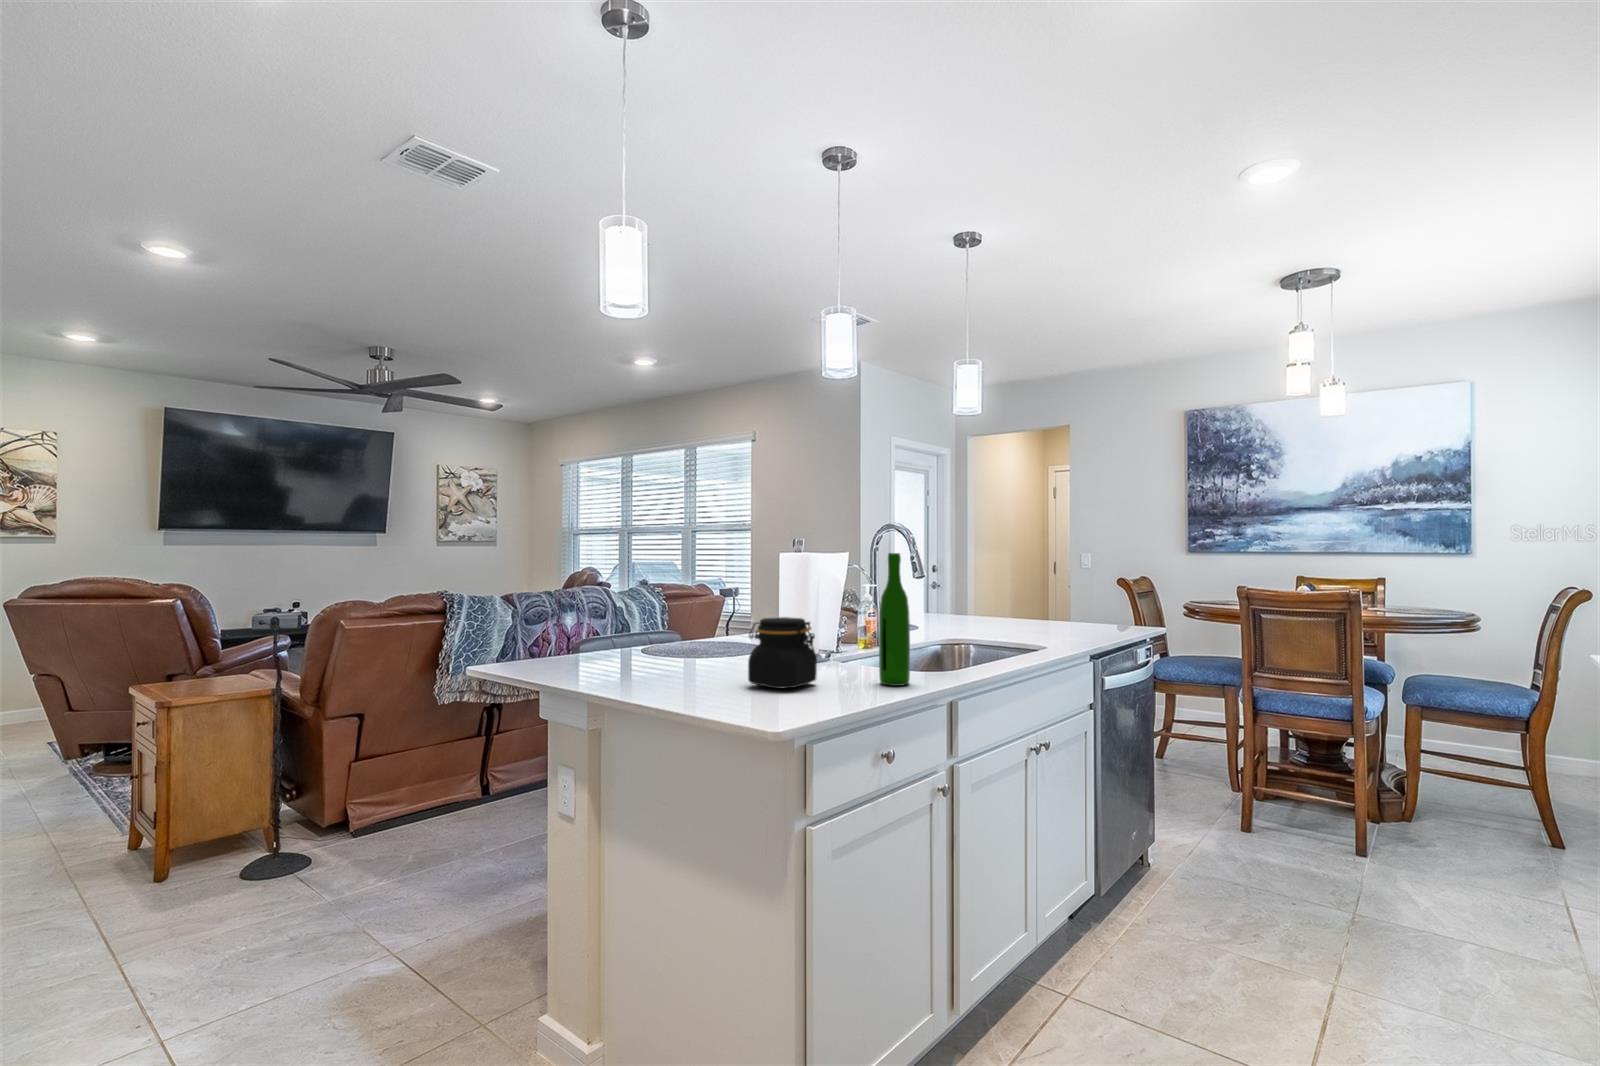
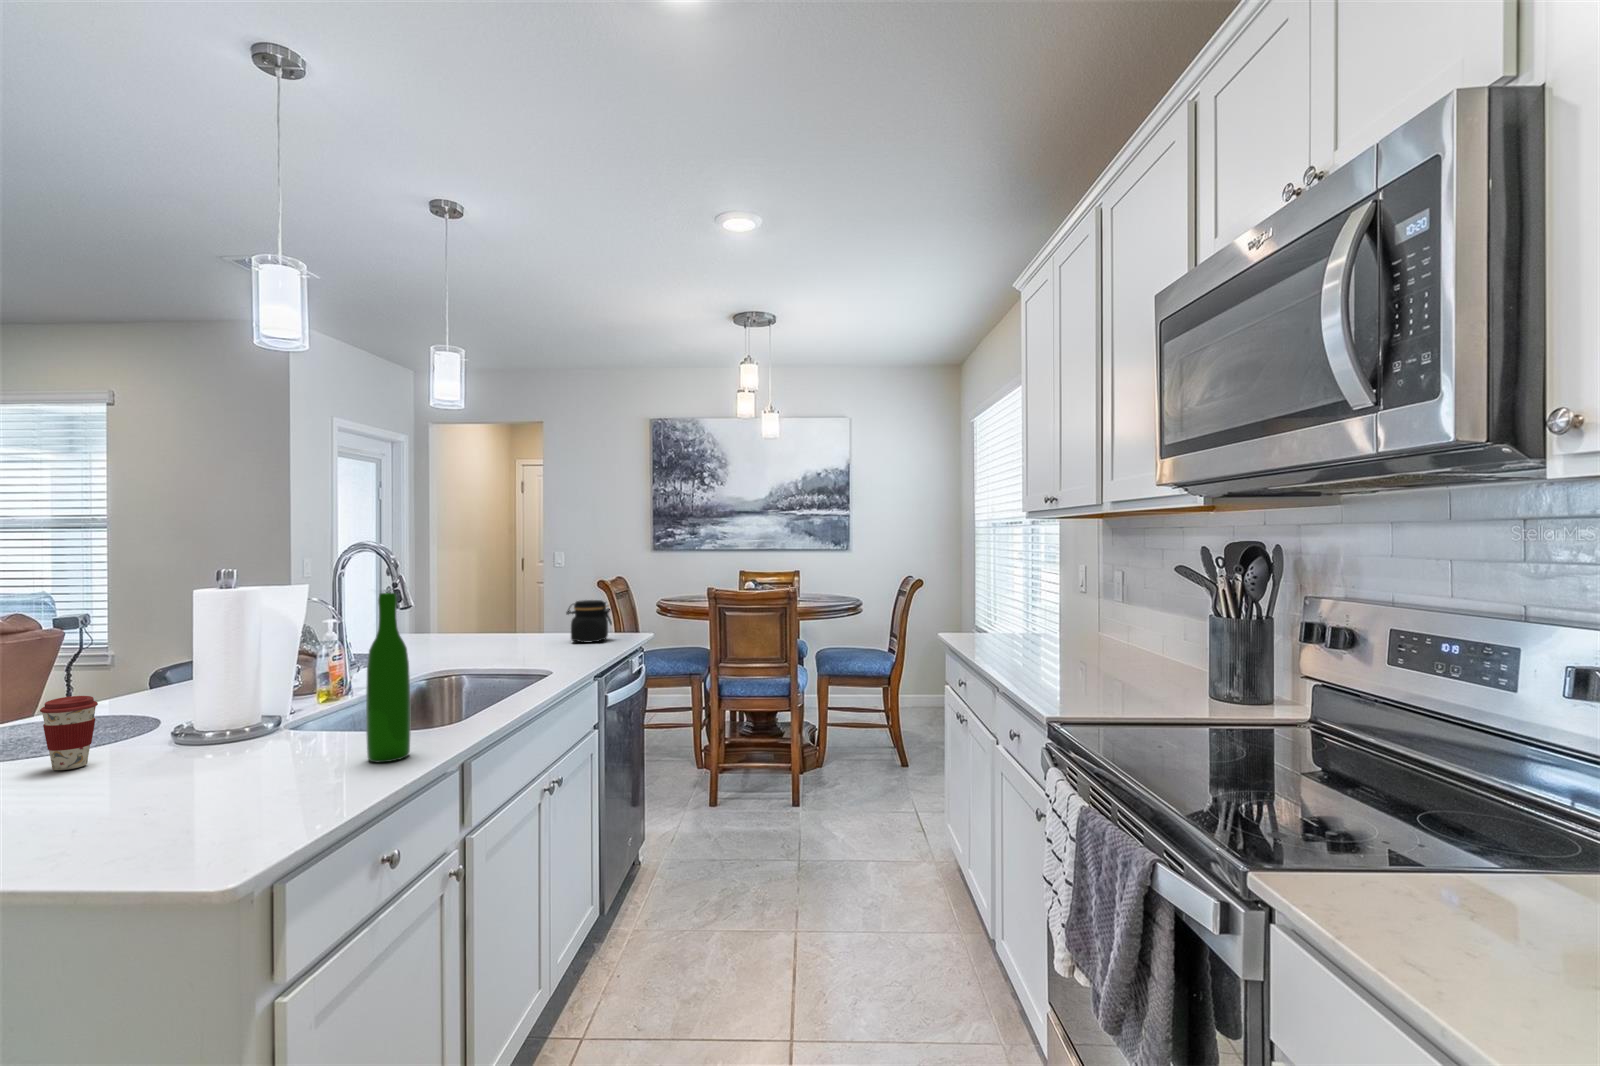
jar: present [748,617,817,689] -> present [566,600,612,642]
coffee cup: none [701,618,729,665] -> present [40,696,98,770]

